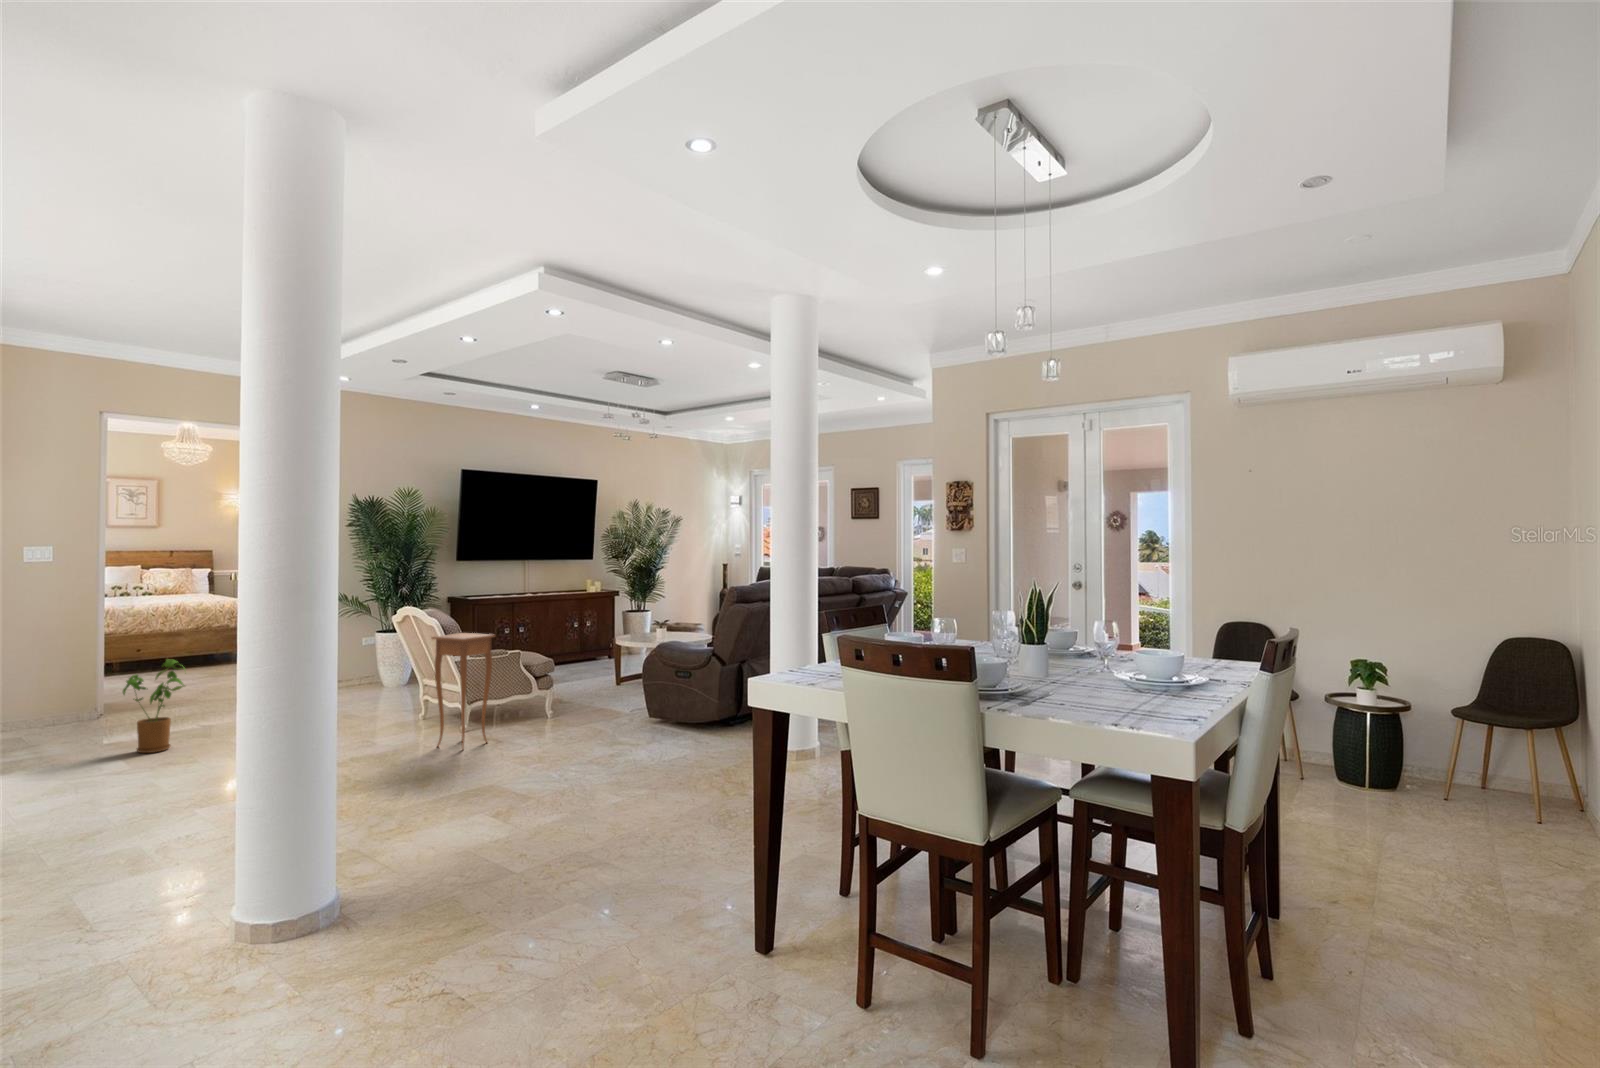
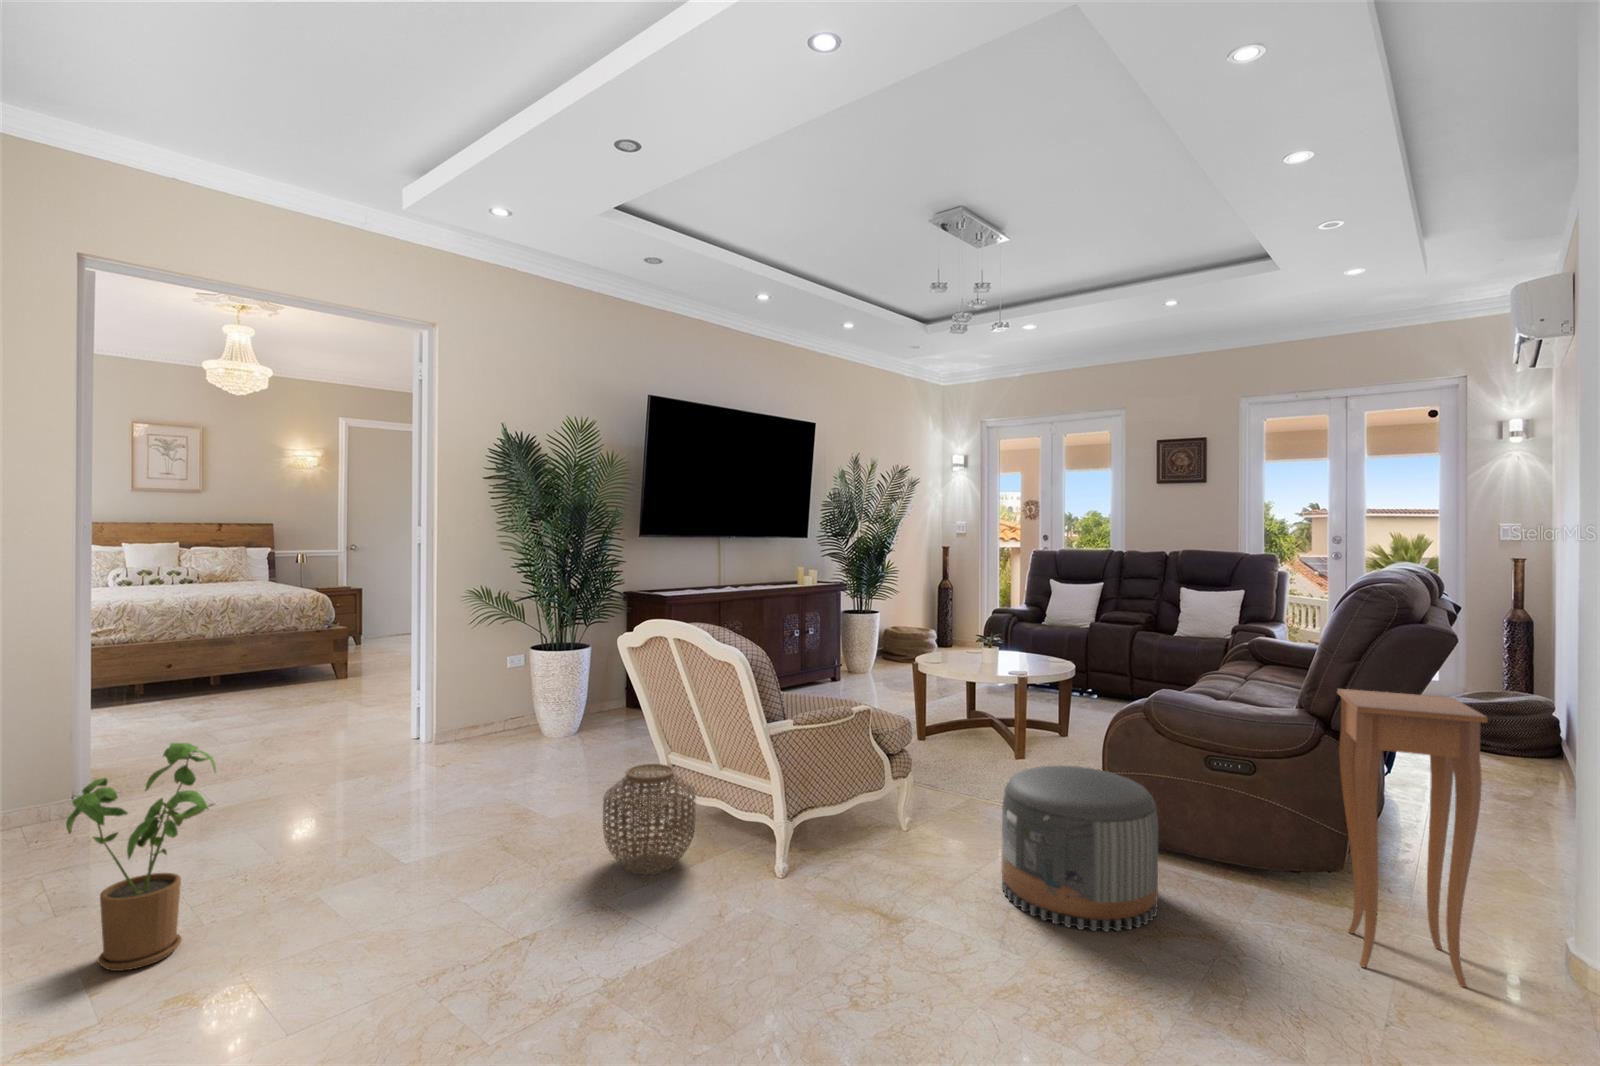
side table: present [432,633,495,749] -> present [1337,689,1488,987]
pouf: none [561,676,631,742] -> present [1001,766,1158,932]
woven basket: none [376,679,426,730] -> present [603,764,696,874]

